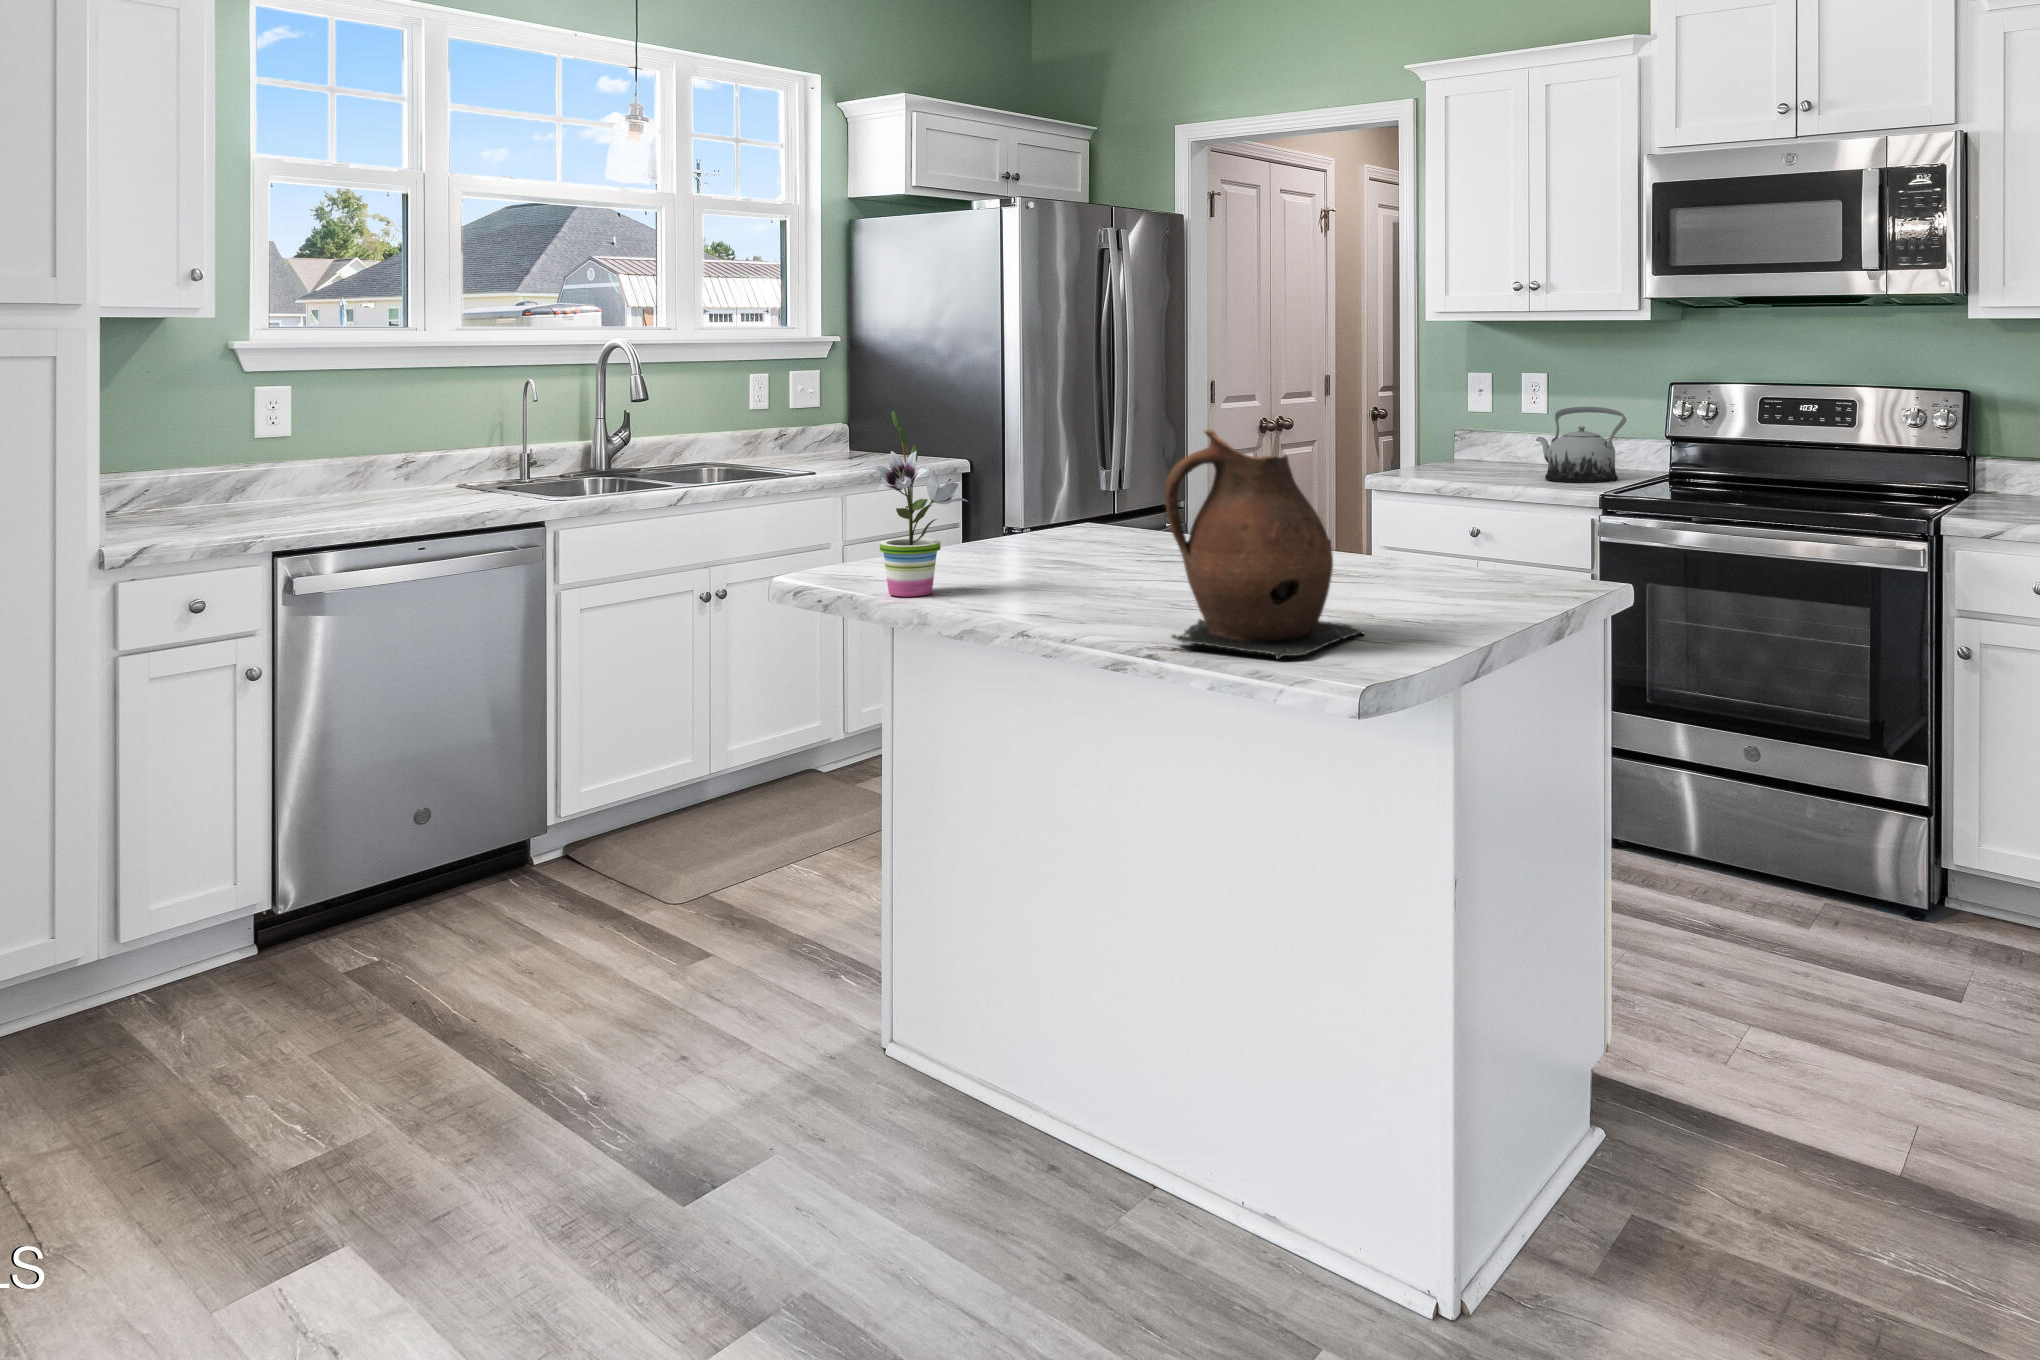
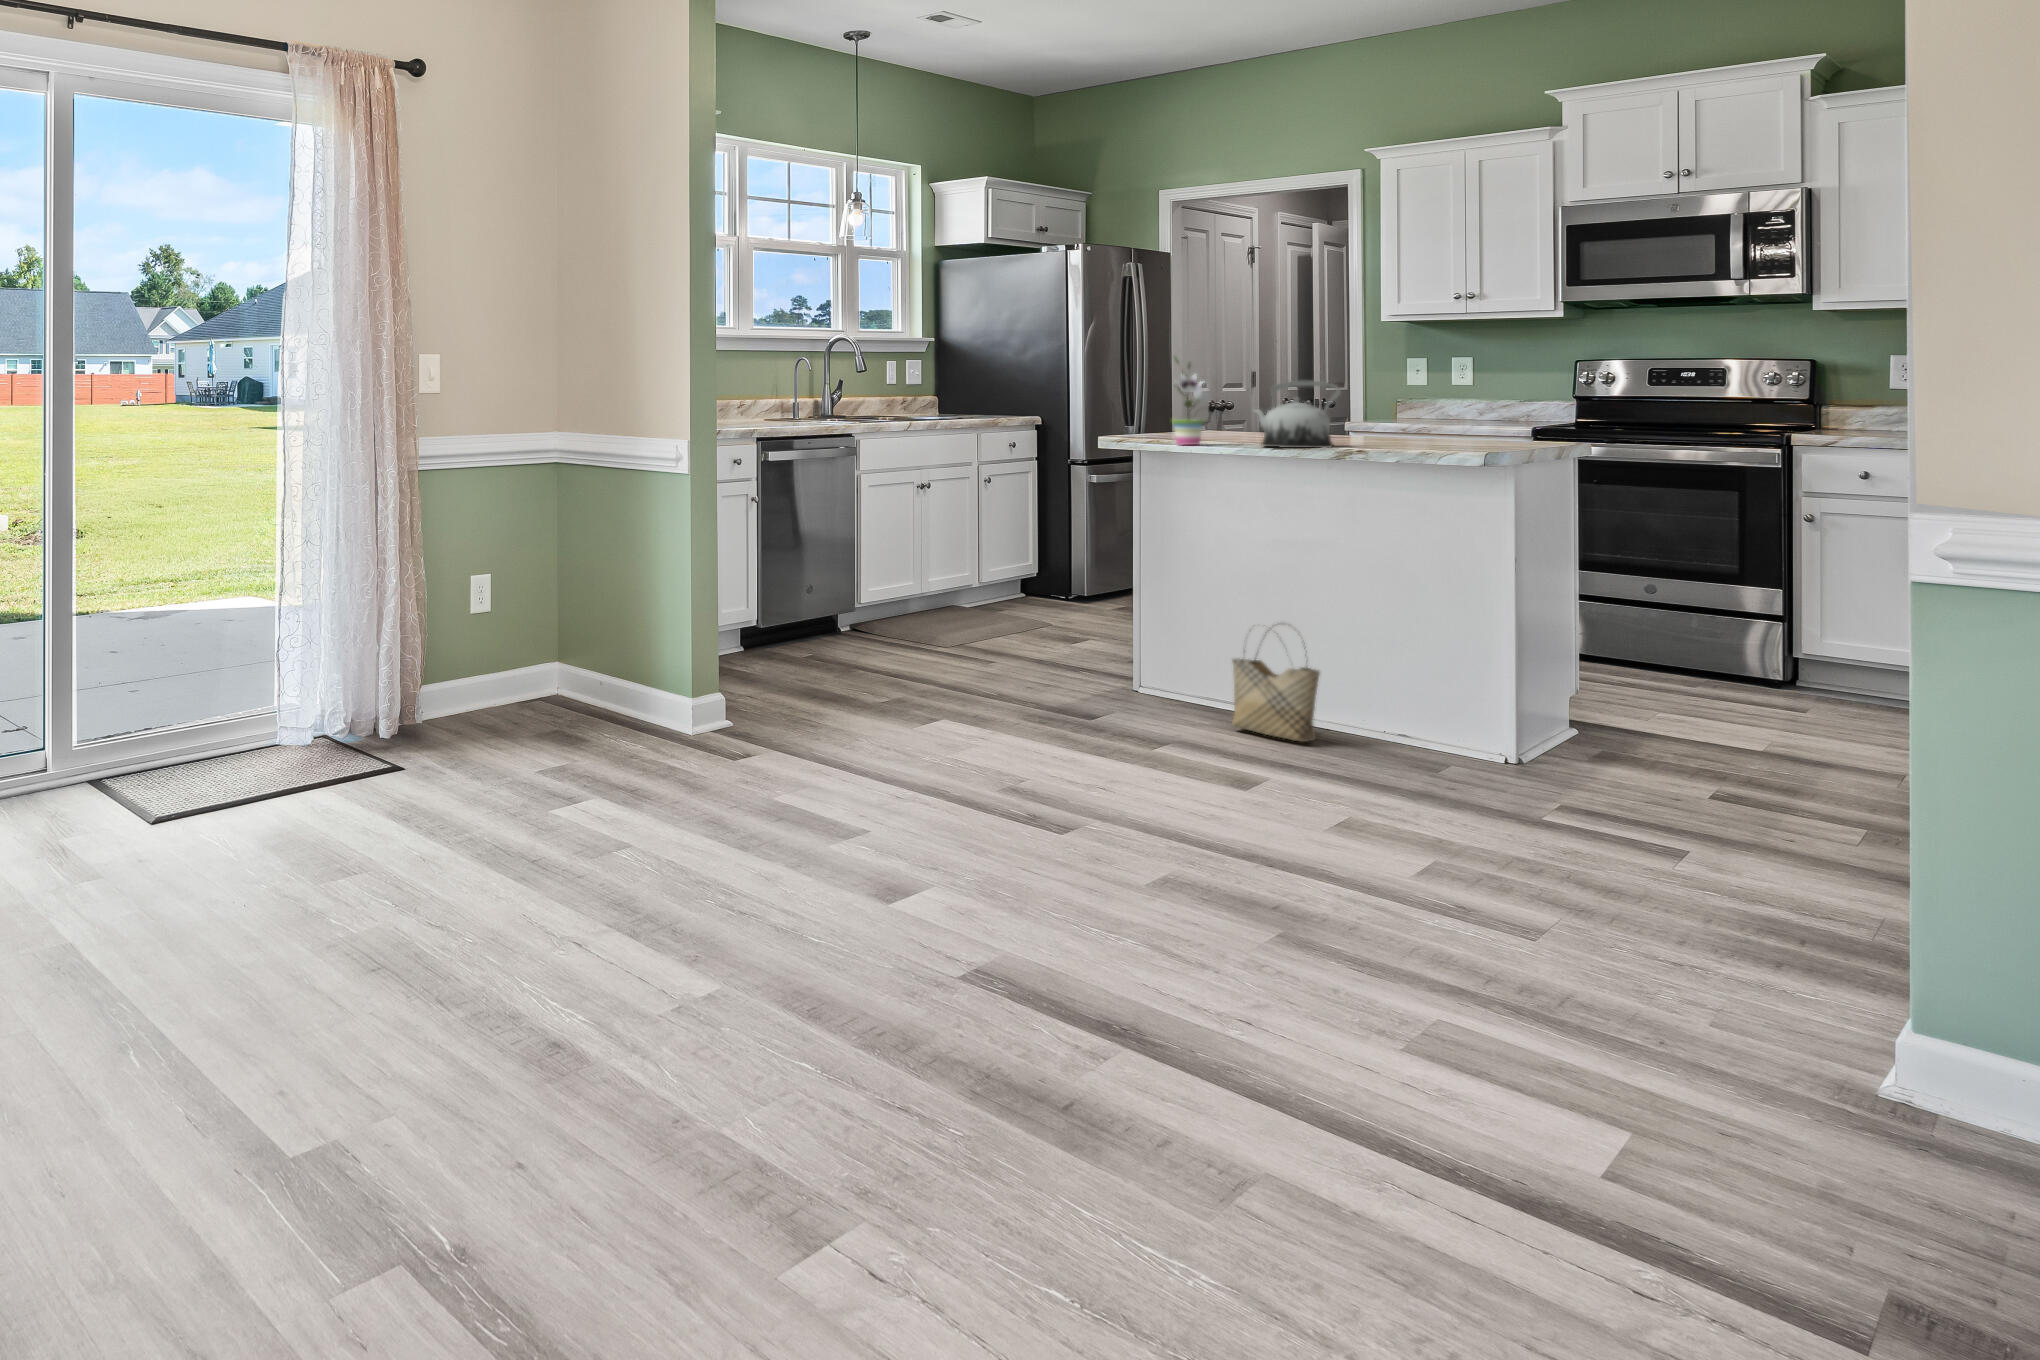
teapot: present [1536,407,1627,483] -> present [1254,381,1341,448]
ceramic pitcher: present [1165,430,1364,659] -> none [1372,353,1473,450]
woven basket: none [935,978,1088,1265] -> present [1232,627,1320,742]

